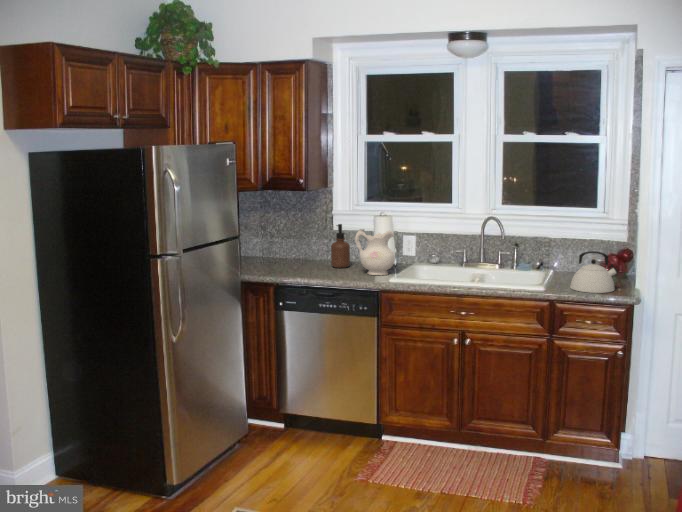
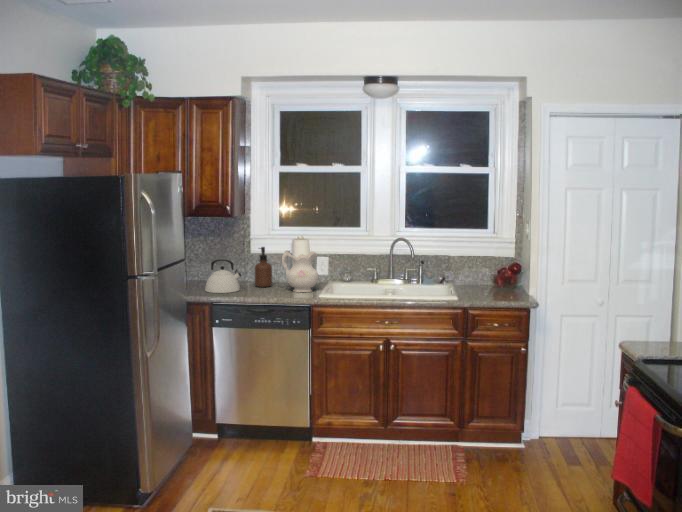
kettle: present [570,251,618,293] -> present [205,259,241,293]

